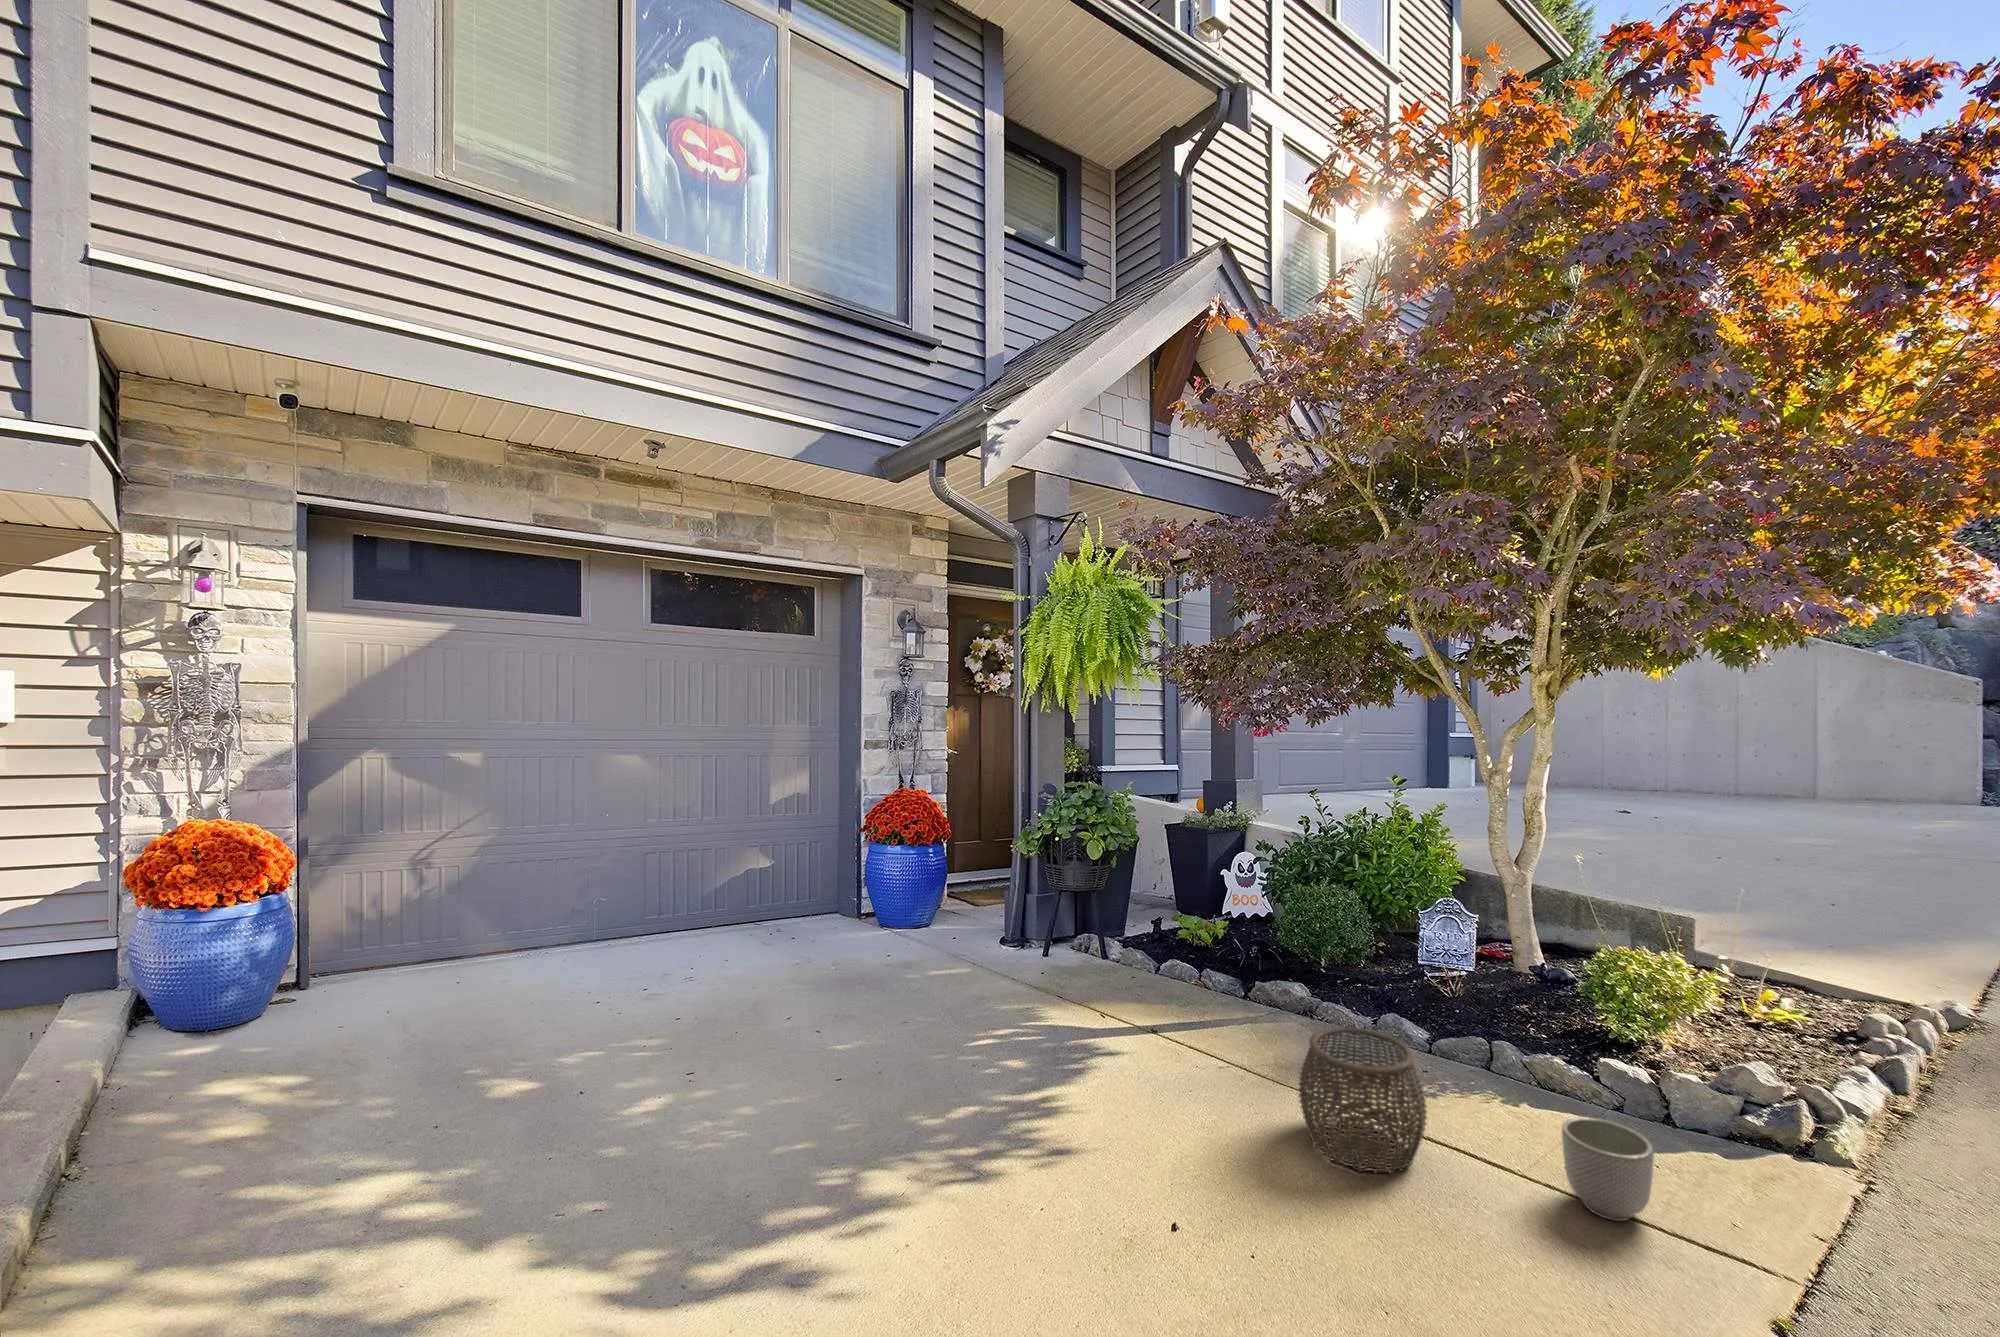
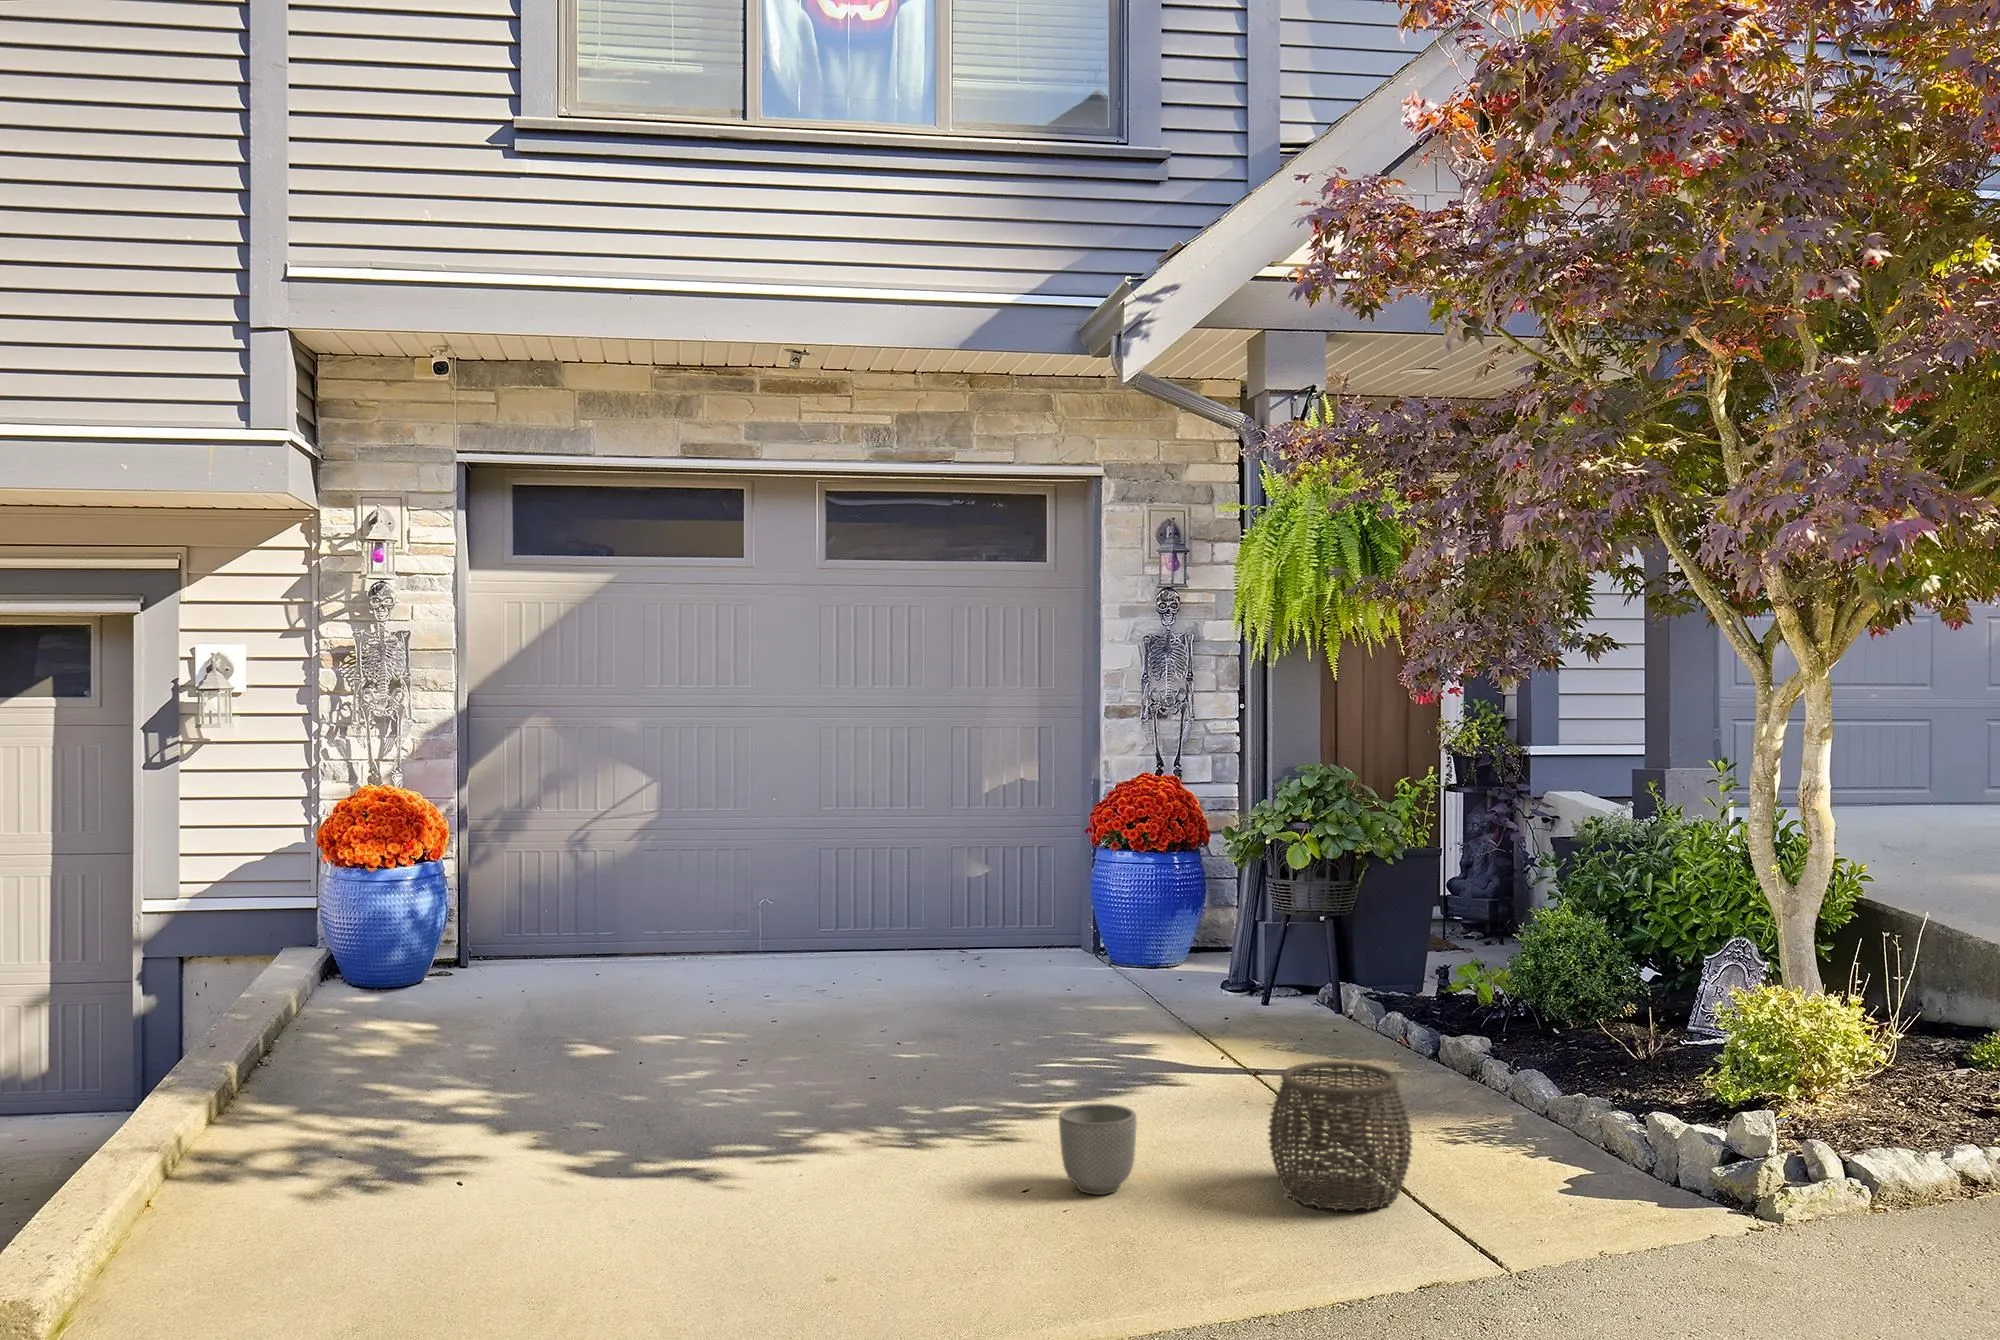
planter: present [1562,1117,1654,1221] -> present [1059,1104,1137,1195]

